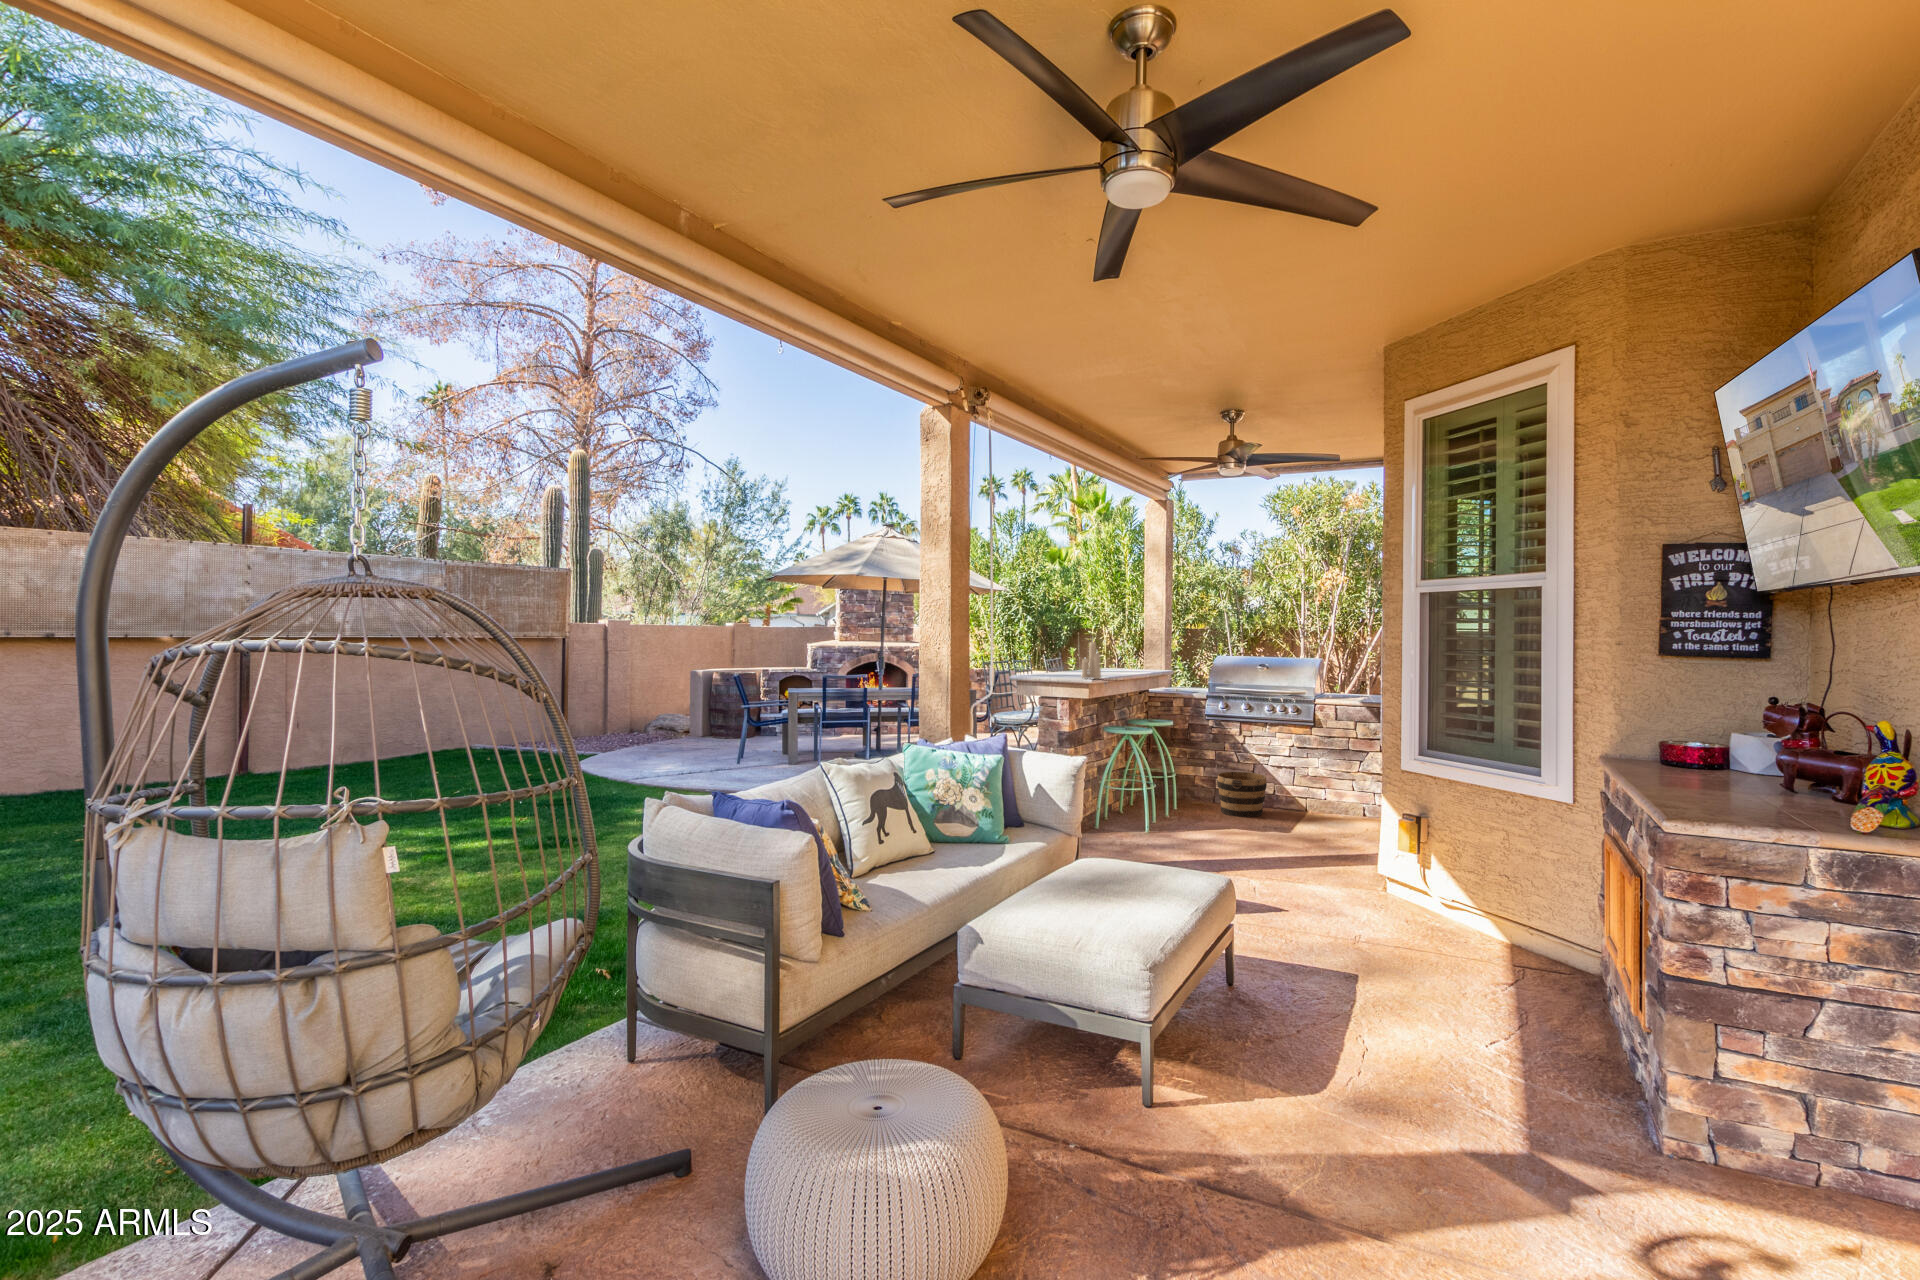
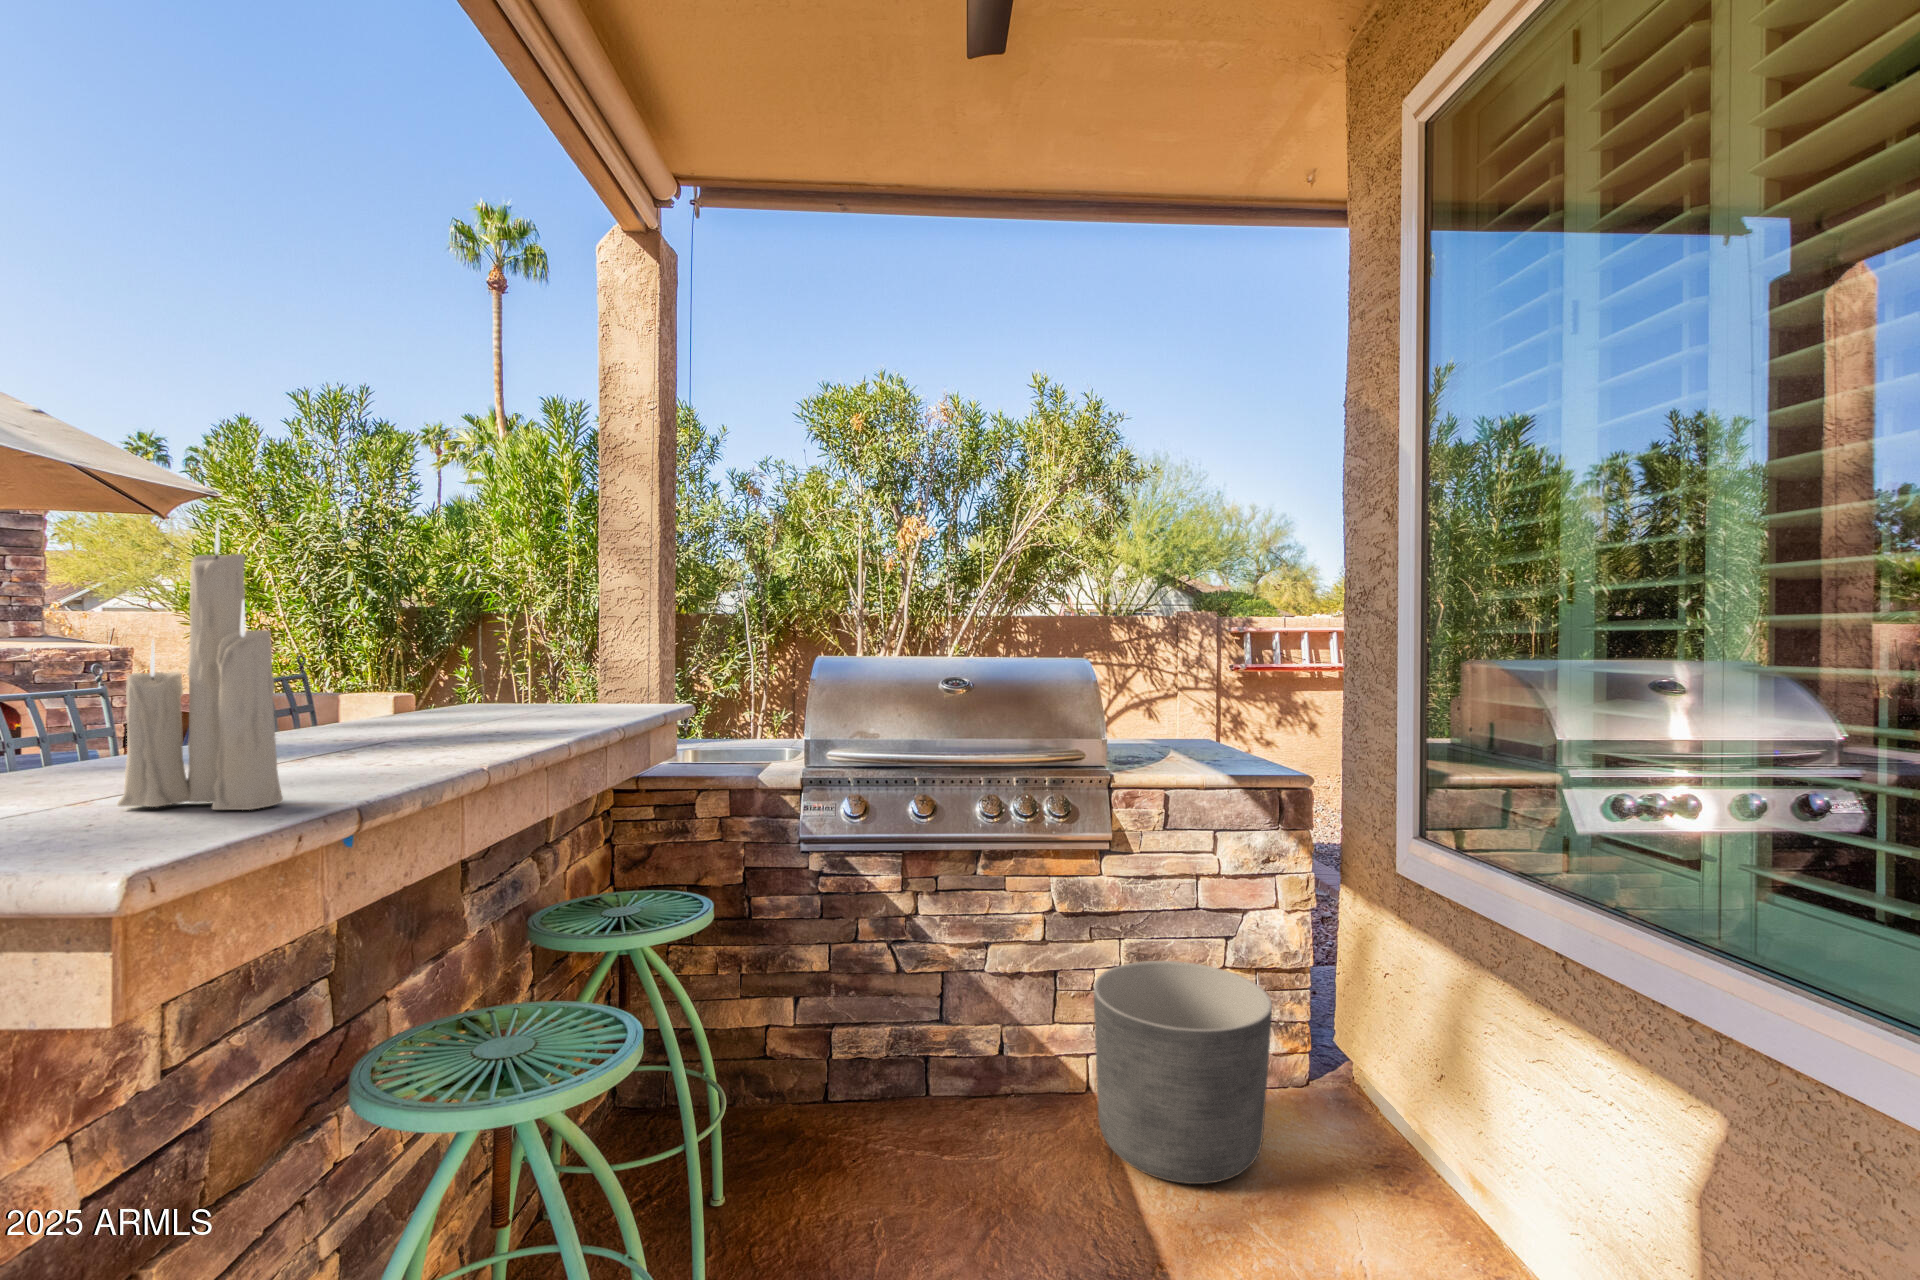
planter: none [1296,765,1357,825] -> present [1094,961,1272,1184]
bucket: present [1217,772,1267,817] -> none [852,1005,1006,1191]

